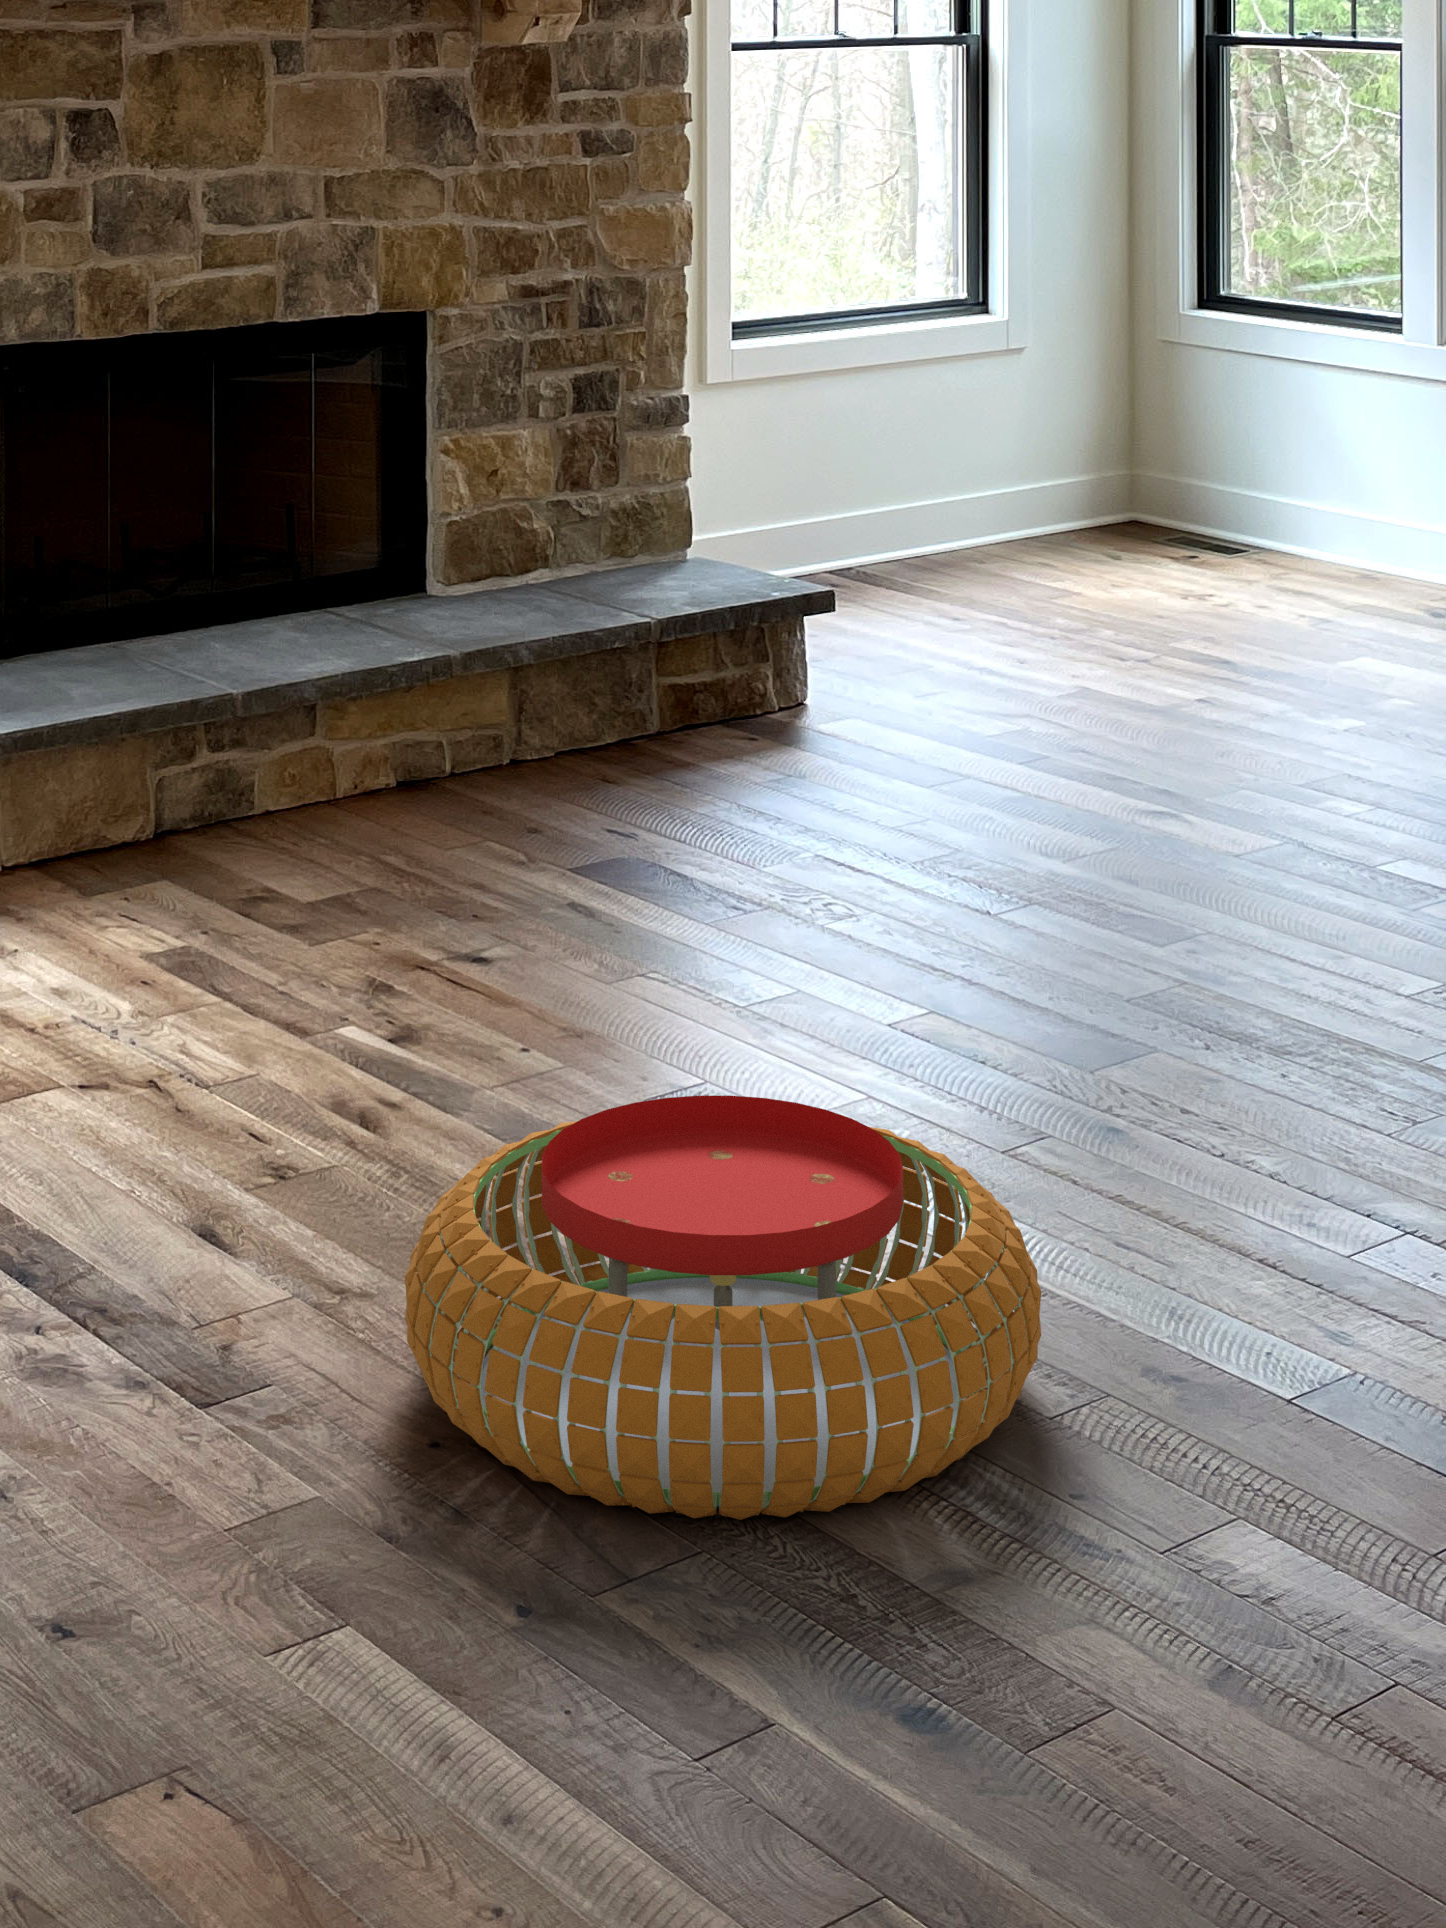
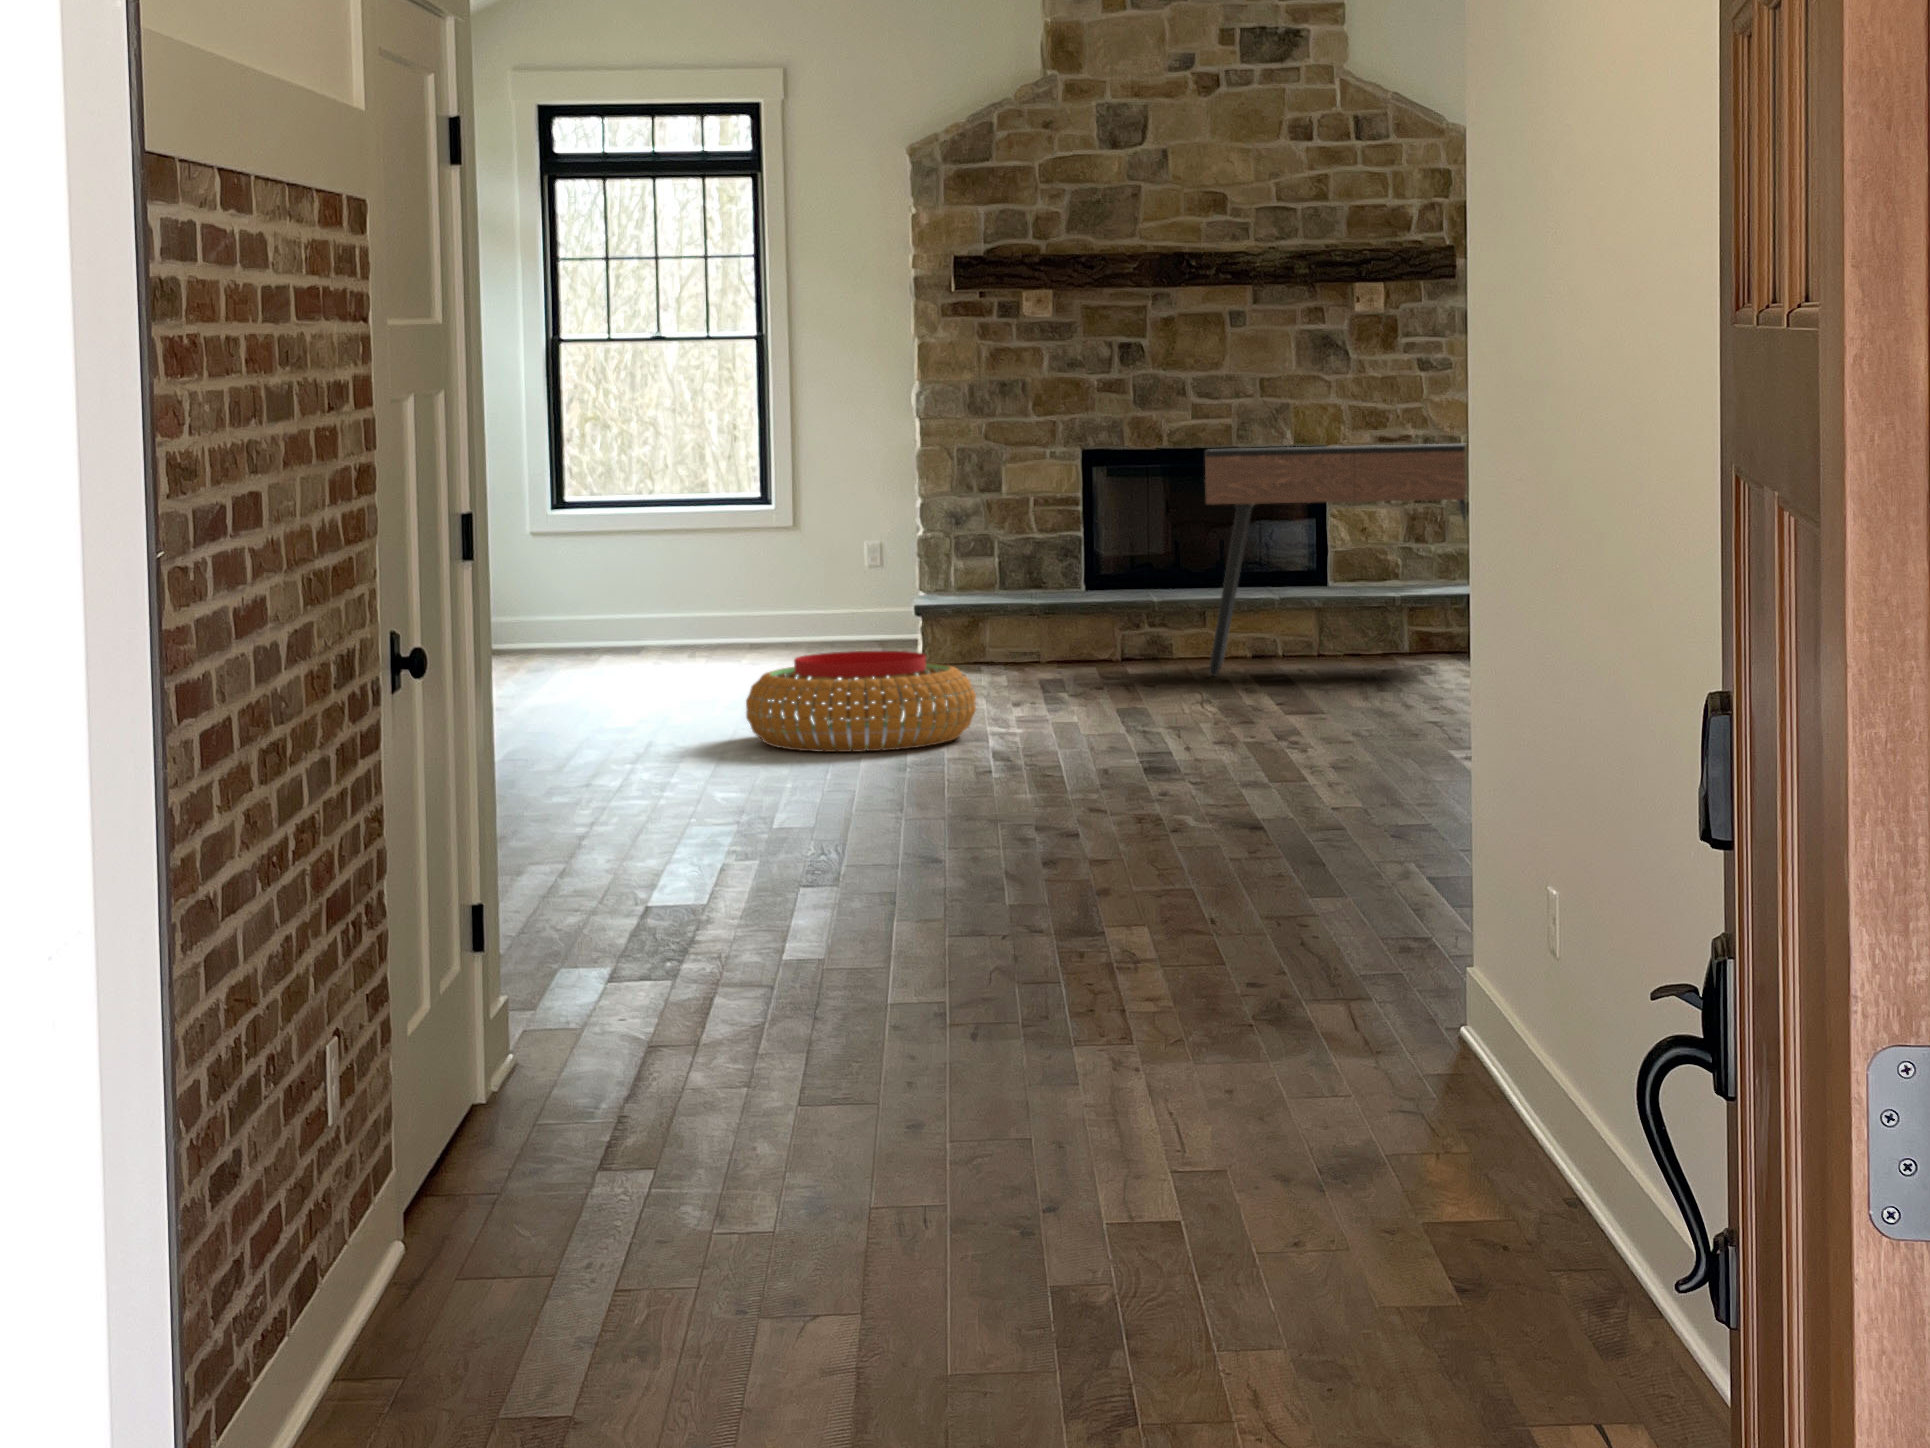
console table: none [367,305,954,856] -> present [1205,444,1466,676]

